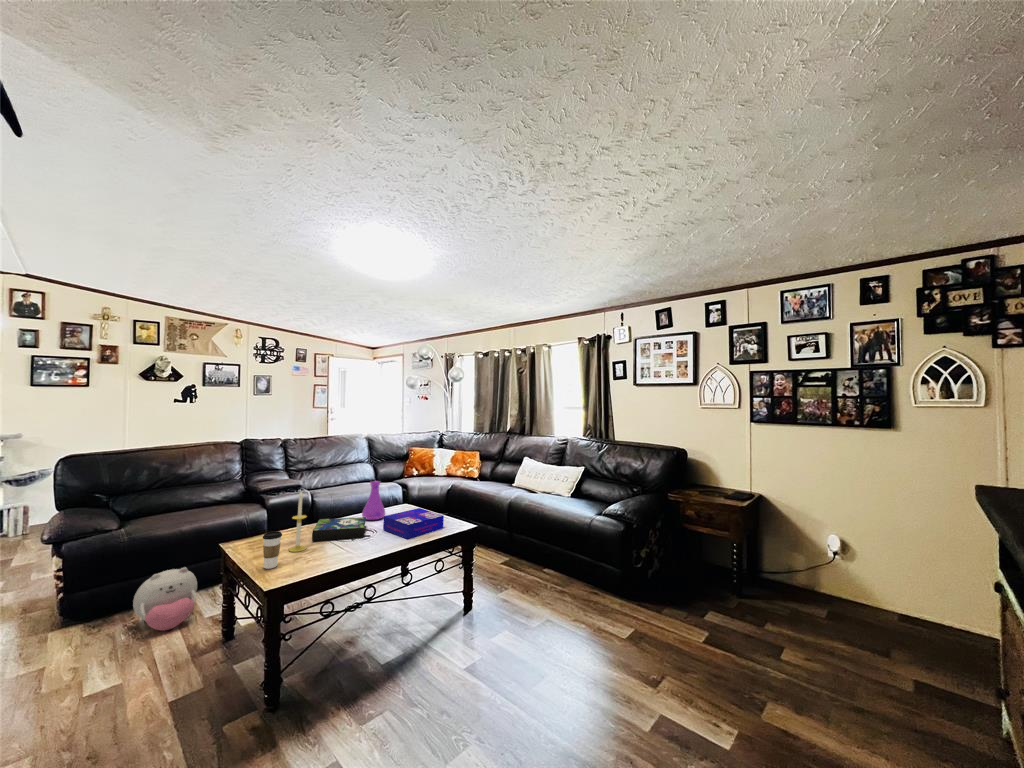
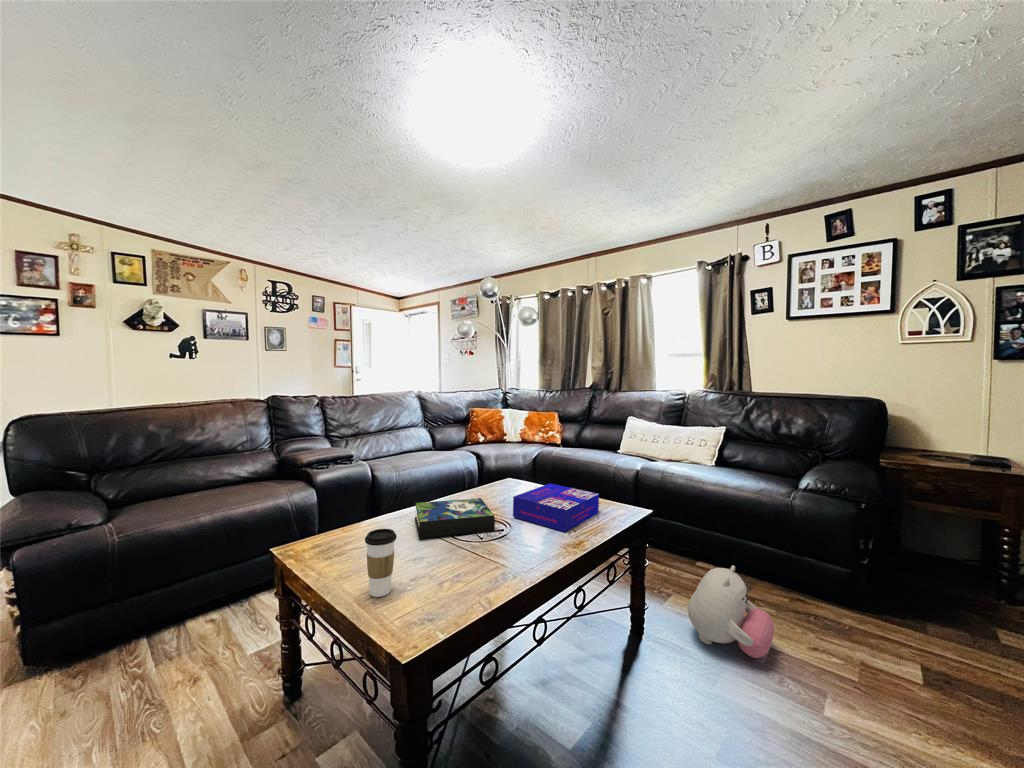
vase: present [362,481,385,520] -> none [465,446,497,502]
candle: present [289,492,307,552] -> none [391,458,418,560]
plush toy: present [133,568,197,631] -> present [688,565,774,658]

